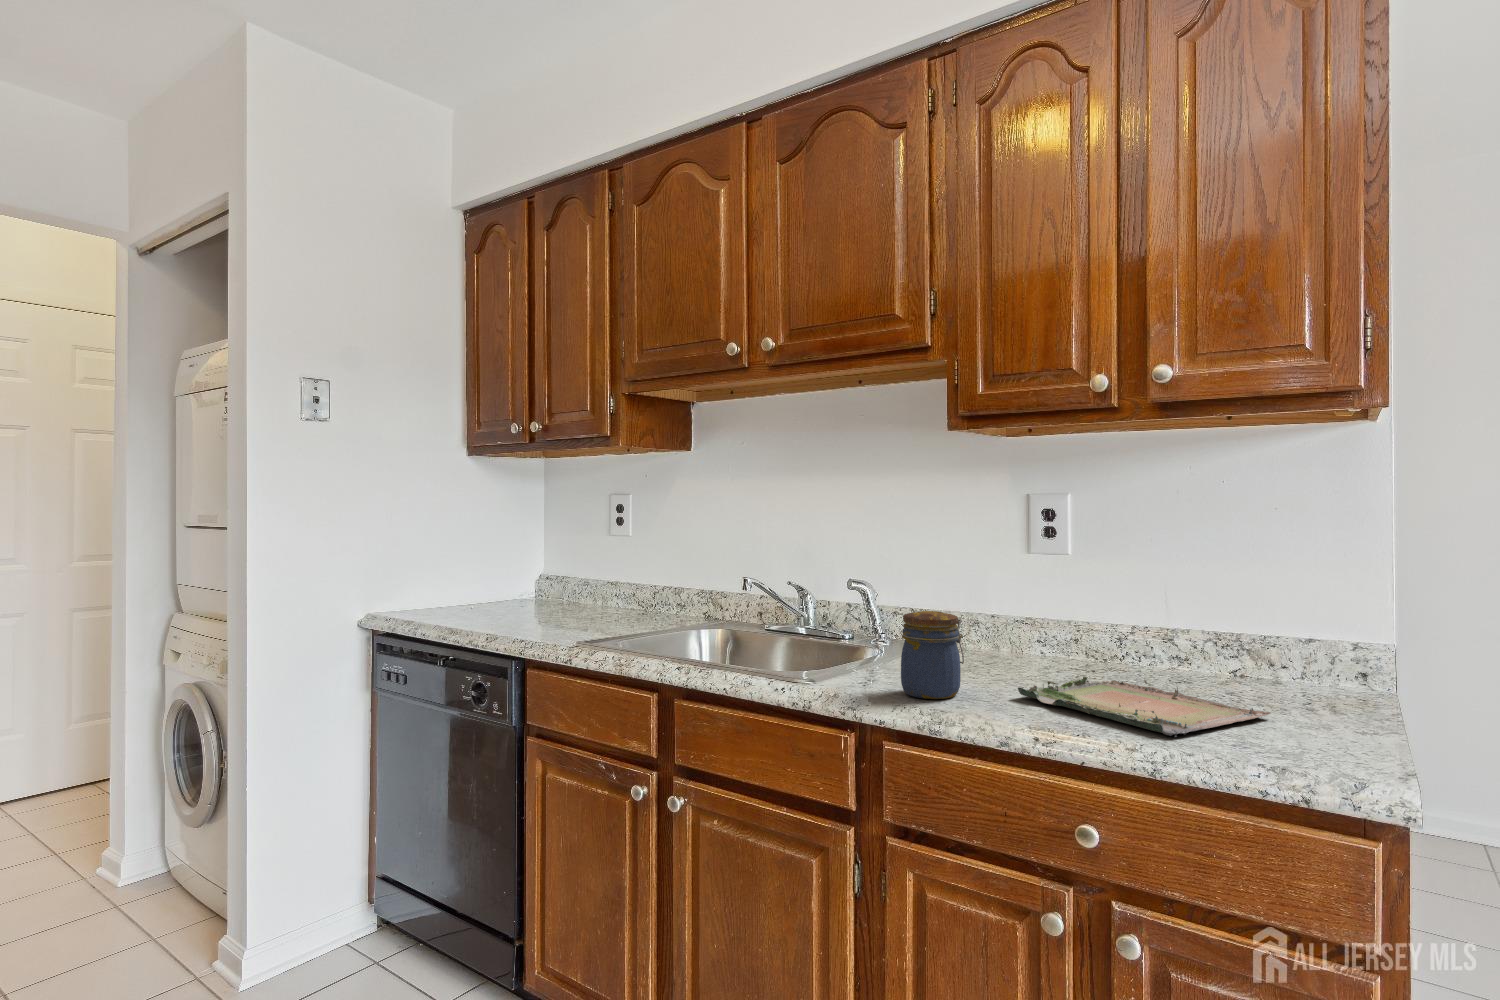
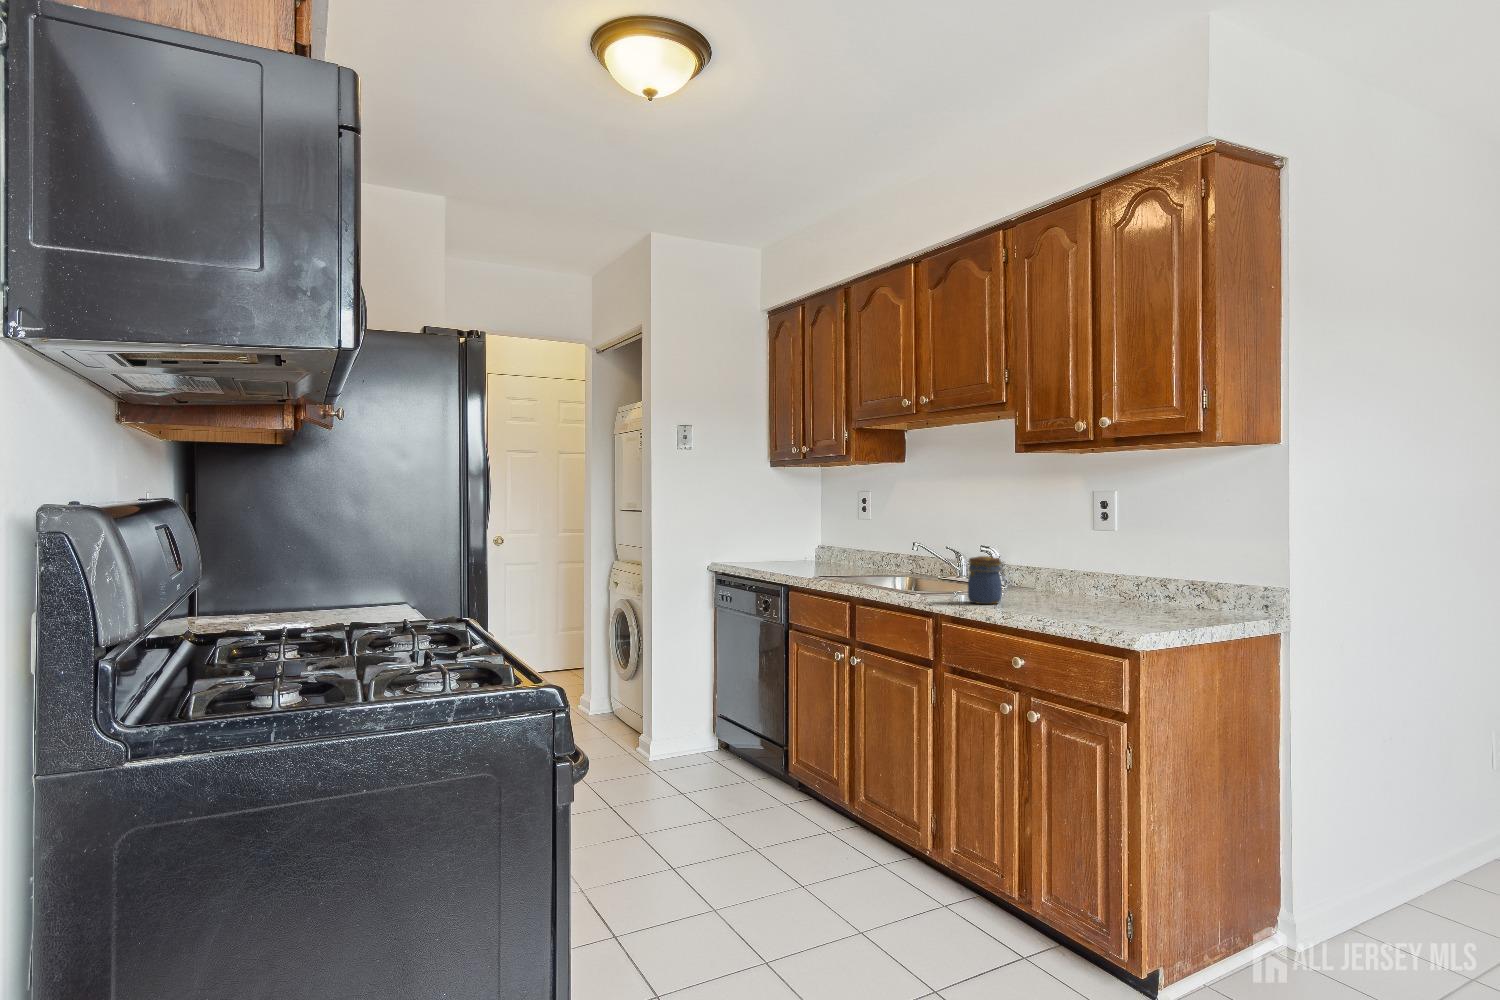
tray: present [1018,670,1270,737] -> none [1031,592,1156,618]

